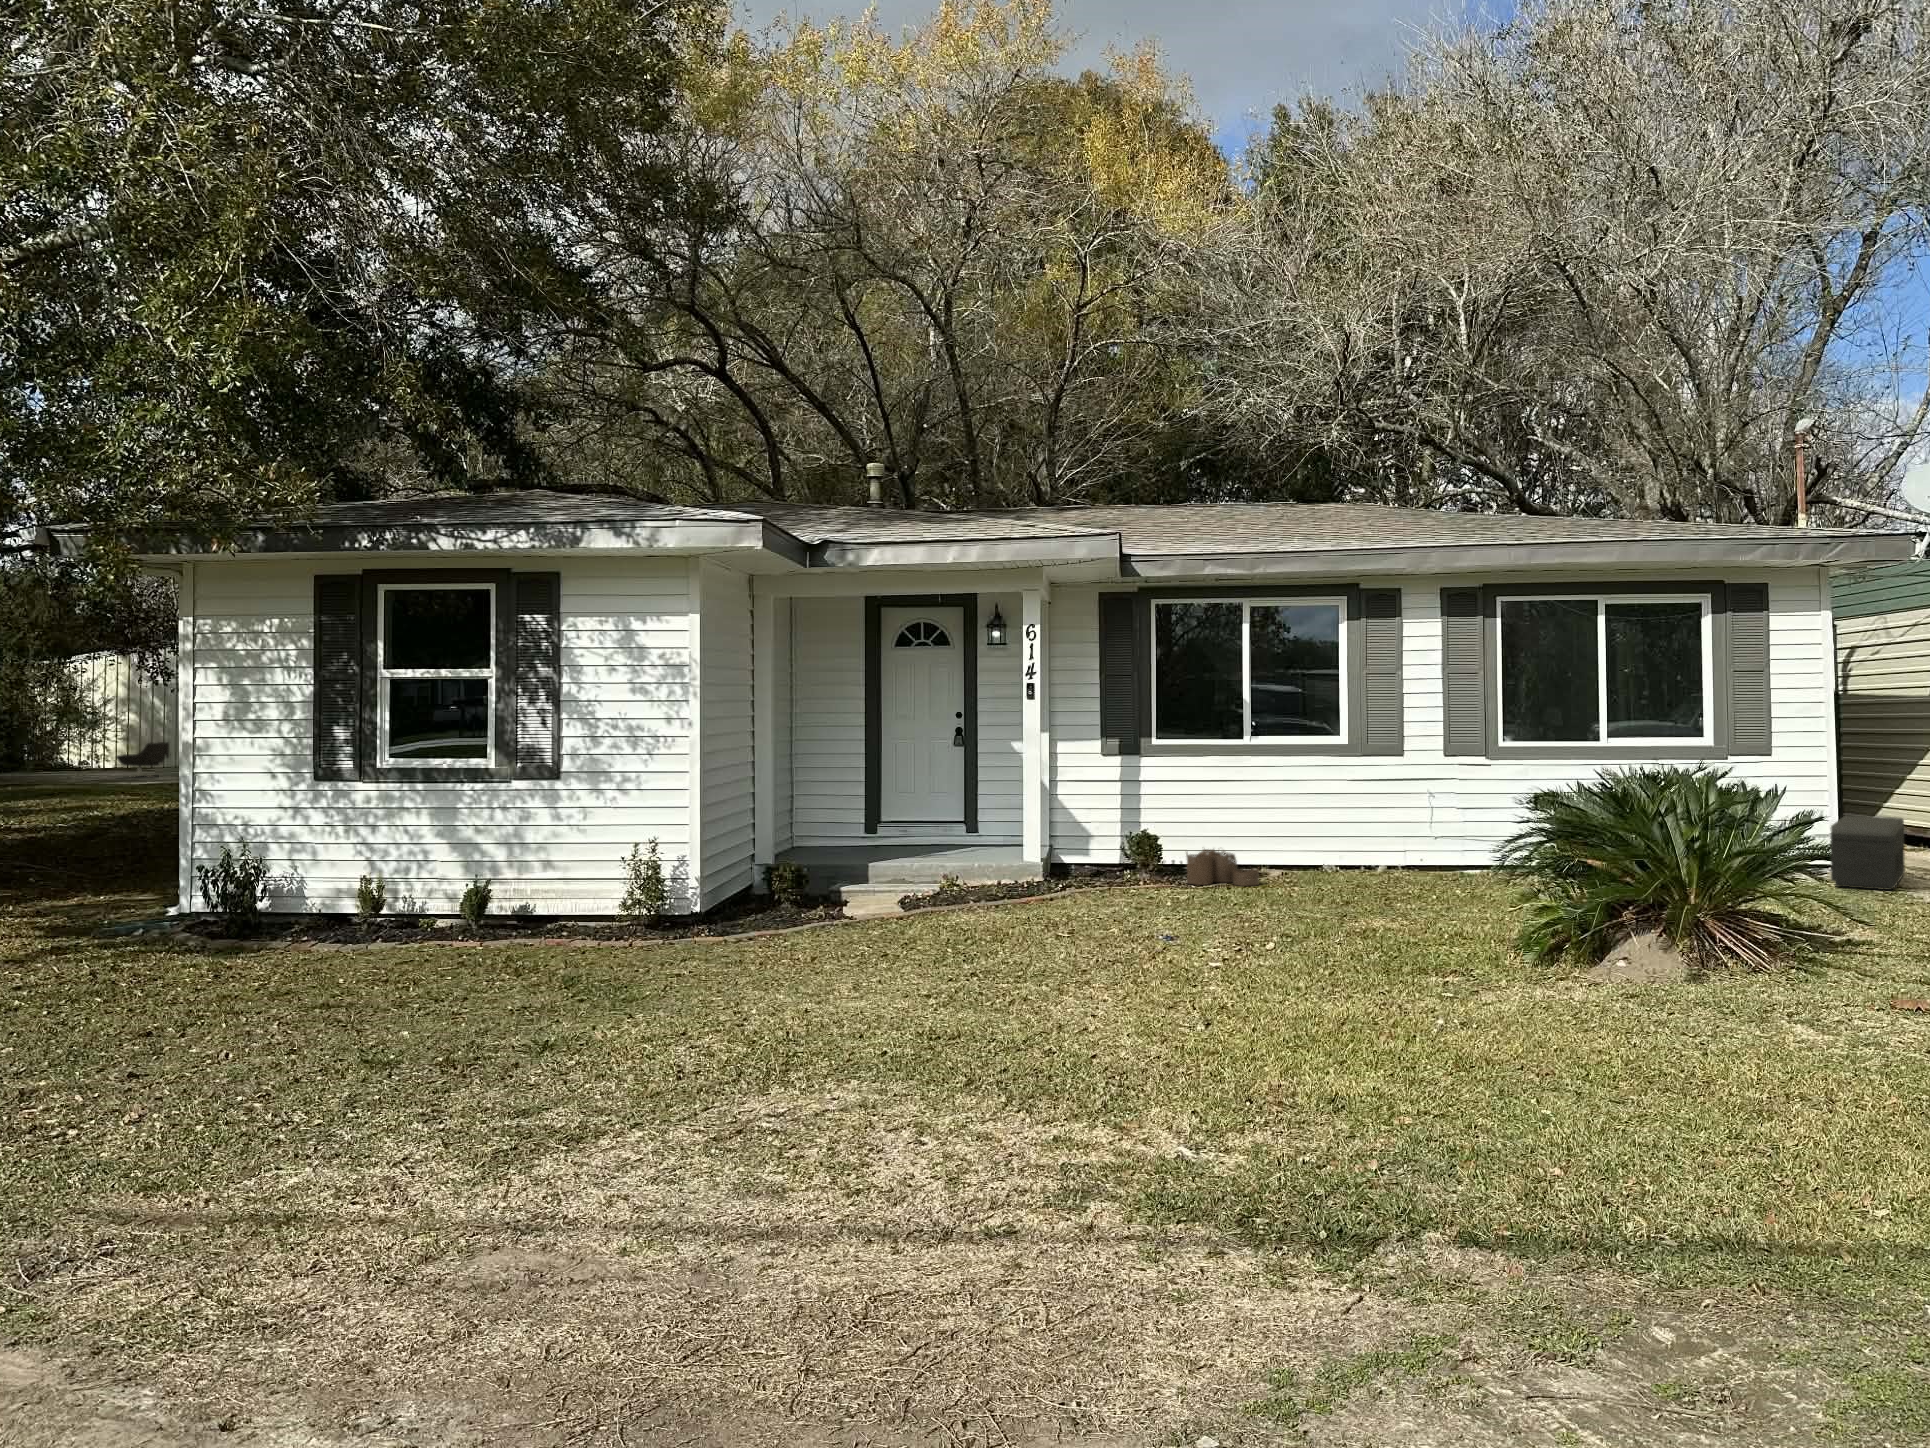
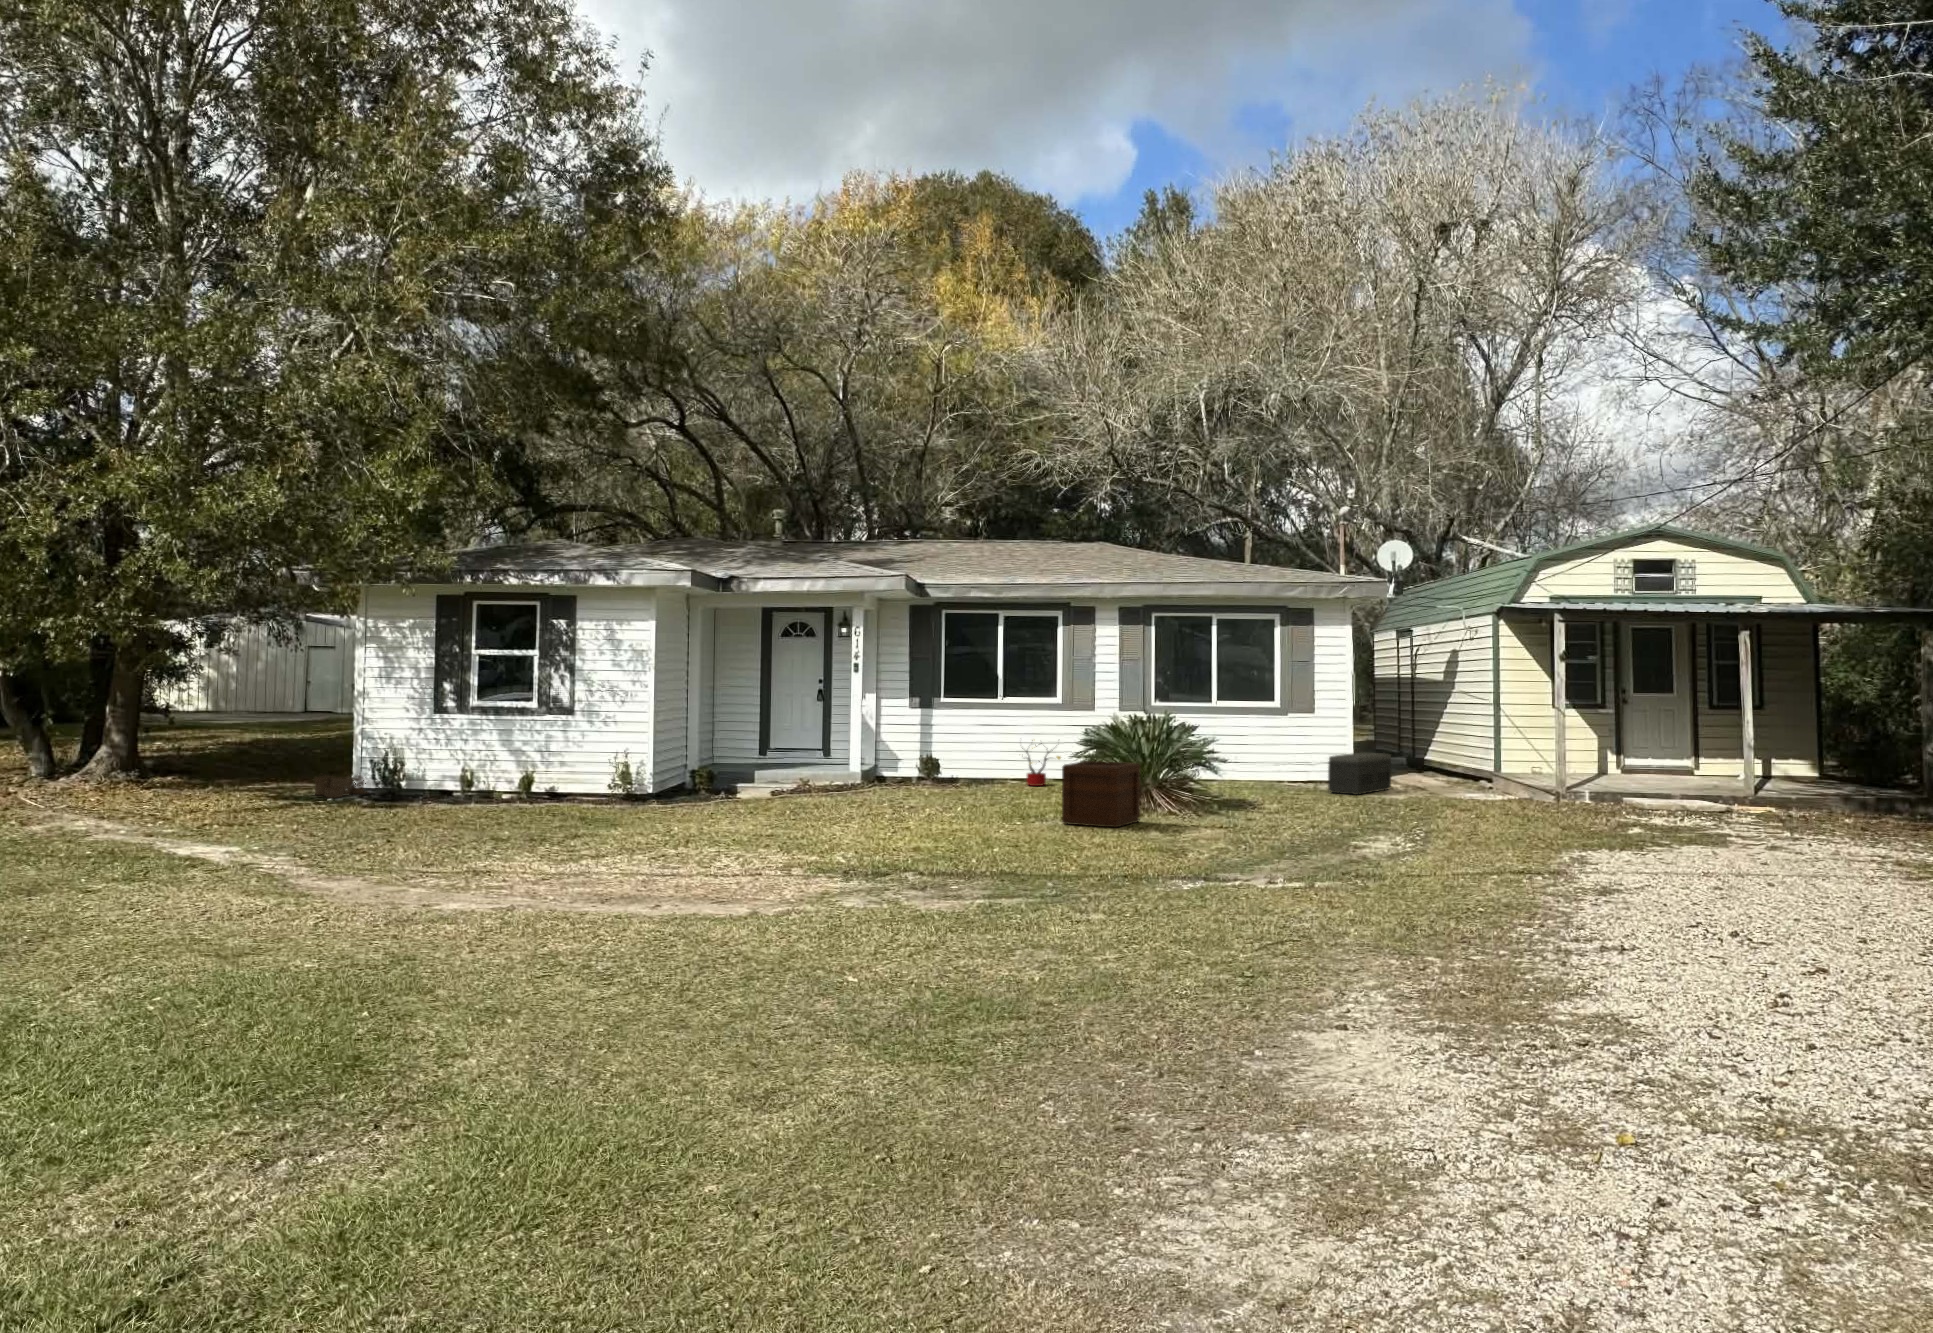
lounge chair: present [116,742,169,777] -> none [216,692,259,721]
decorative plant: none [1283,801,1366,879] -> present [1022,740,1061,786]
woven basket: present [1186,849,1259,886] -> present [315,774,368,798]
wooden crate: none [1566,861,1705,1007] -> present [1062,761,1141,827]

